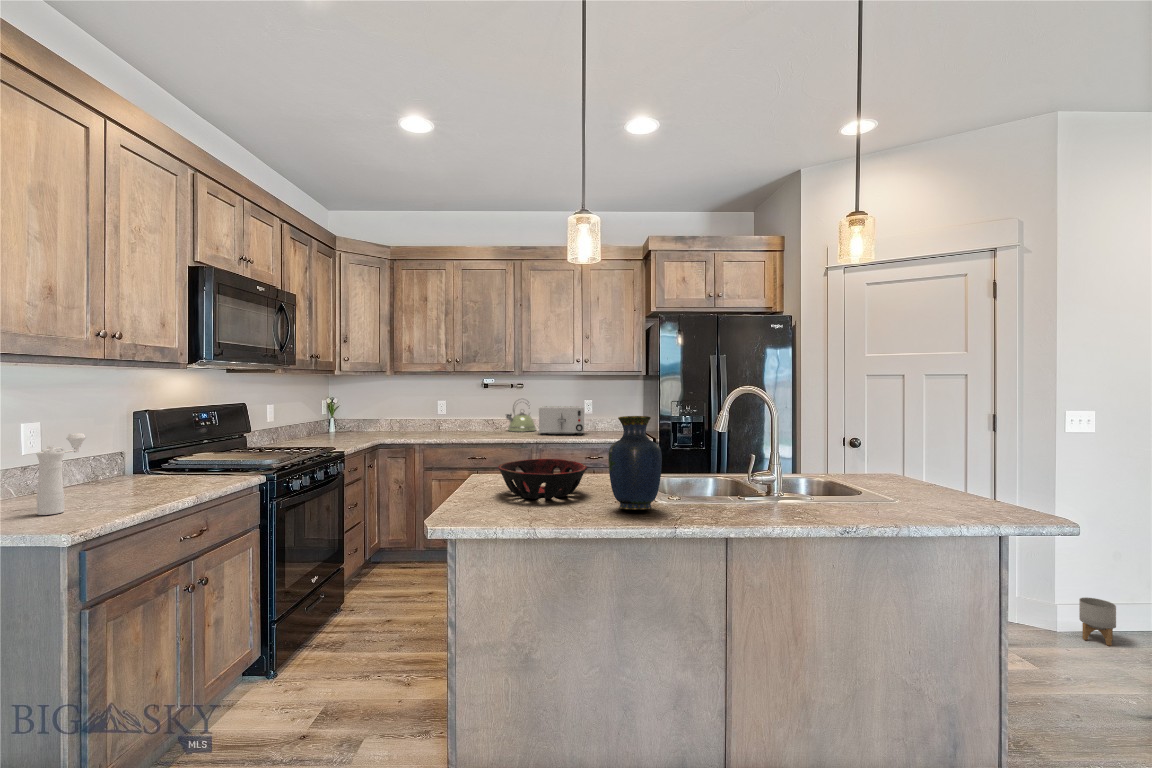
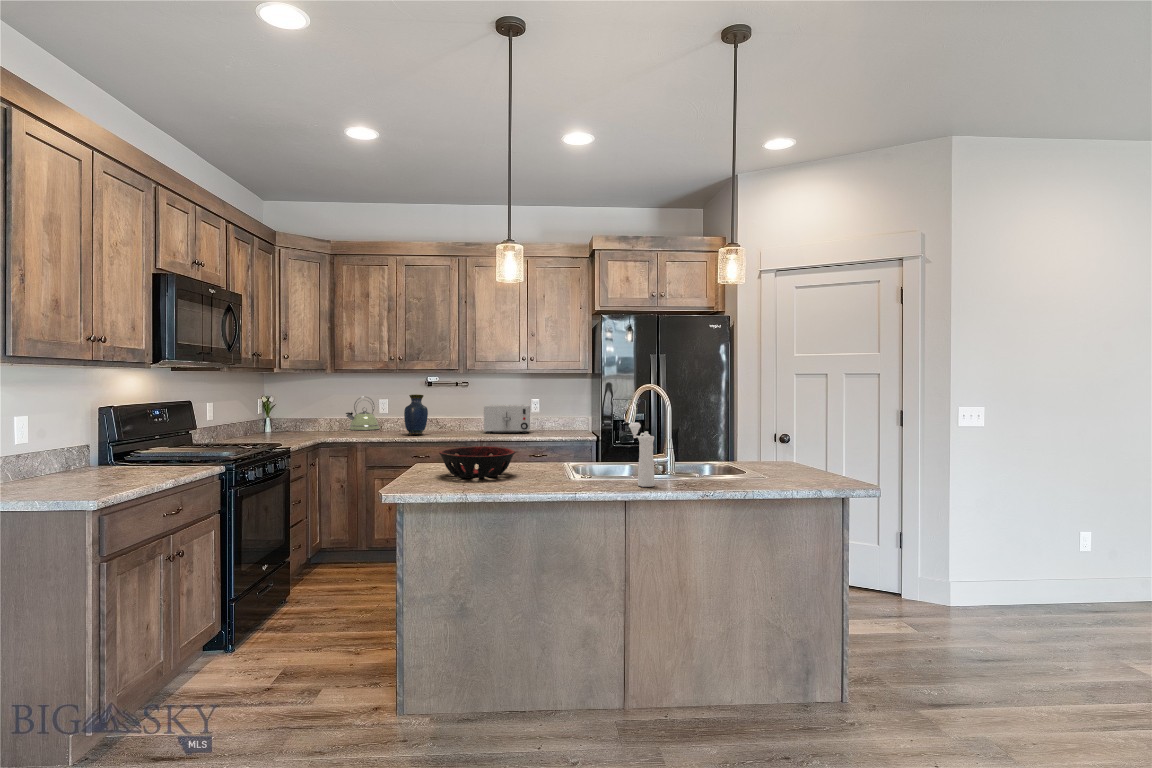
kettle: present [506,403,536,432] -> present [346,397,379,430]
vase: present [608,416,662,510] -> present [404,394,428,435]
pepper mill: present [36,433,86,515] -> present [629,423,654,487]
planter: present [1079,598,1116,646] -> none [966,574,994,614]

